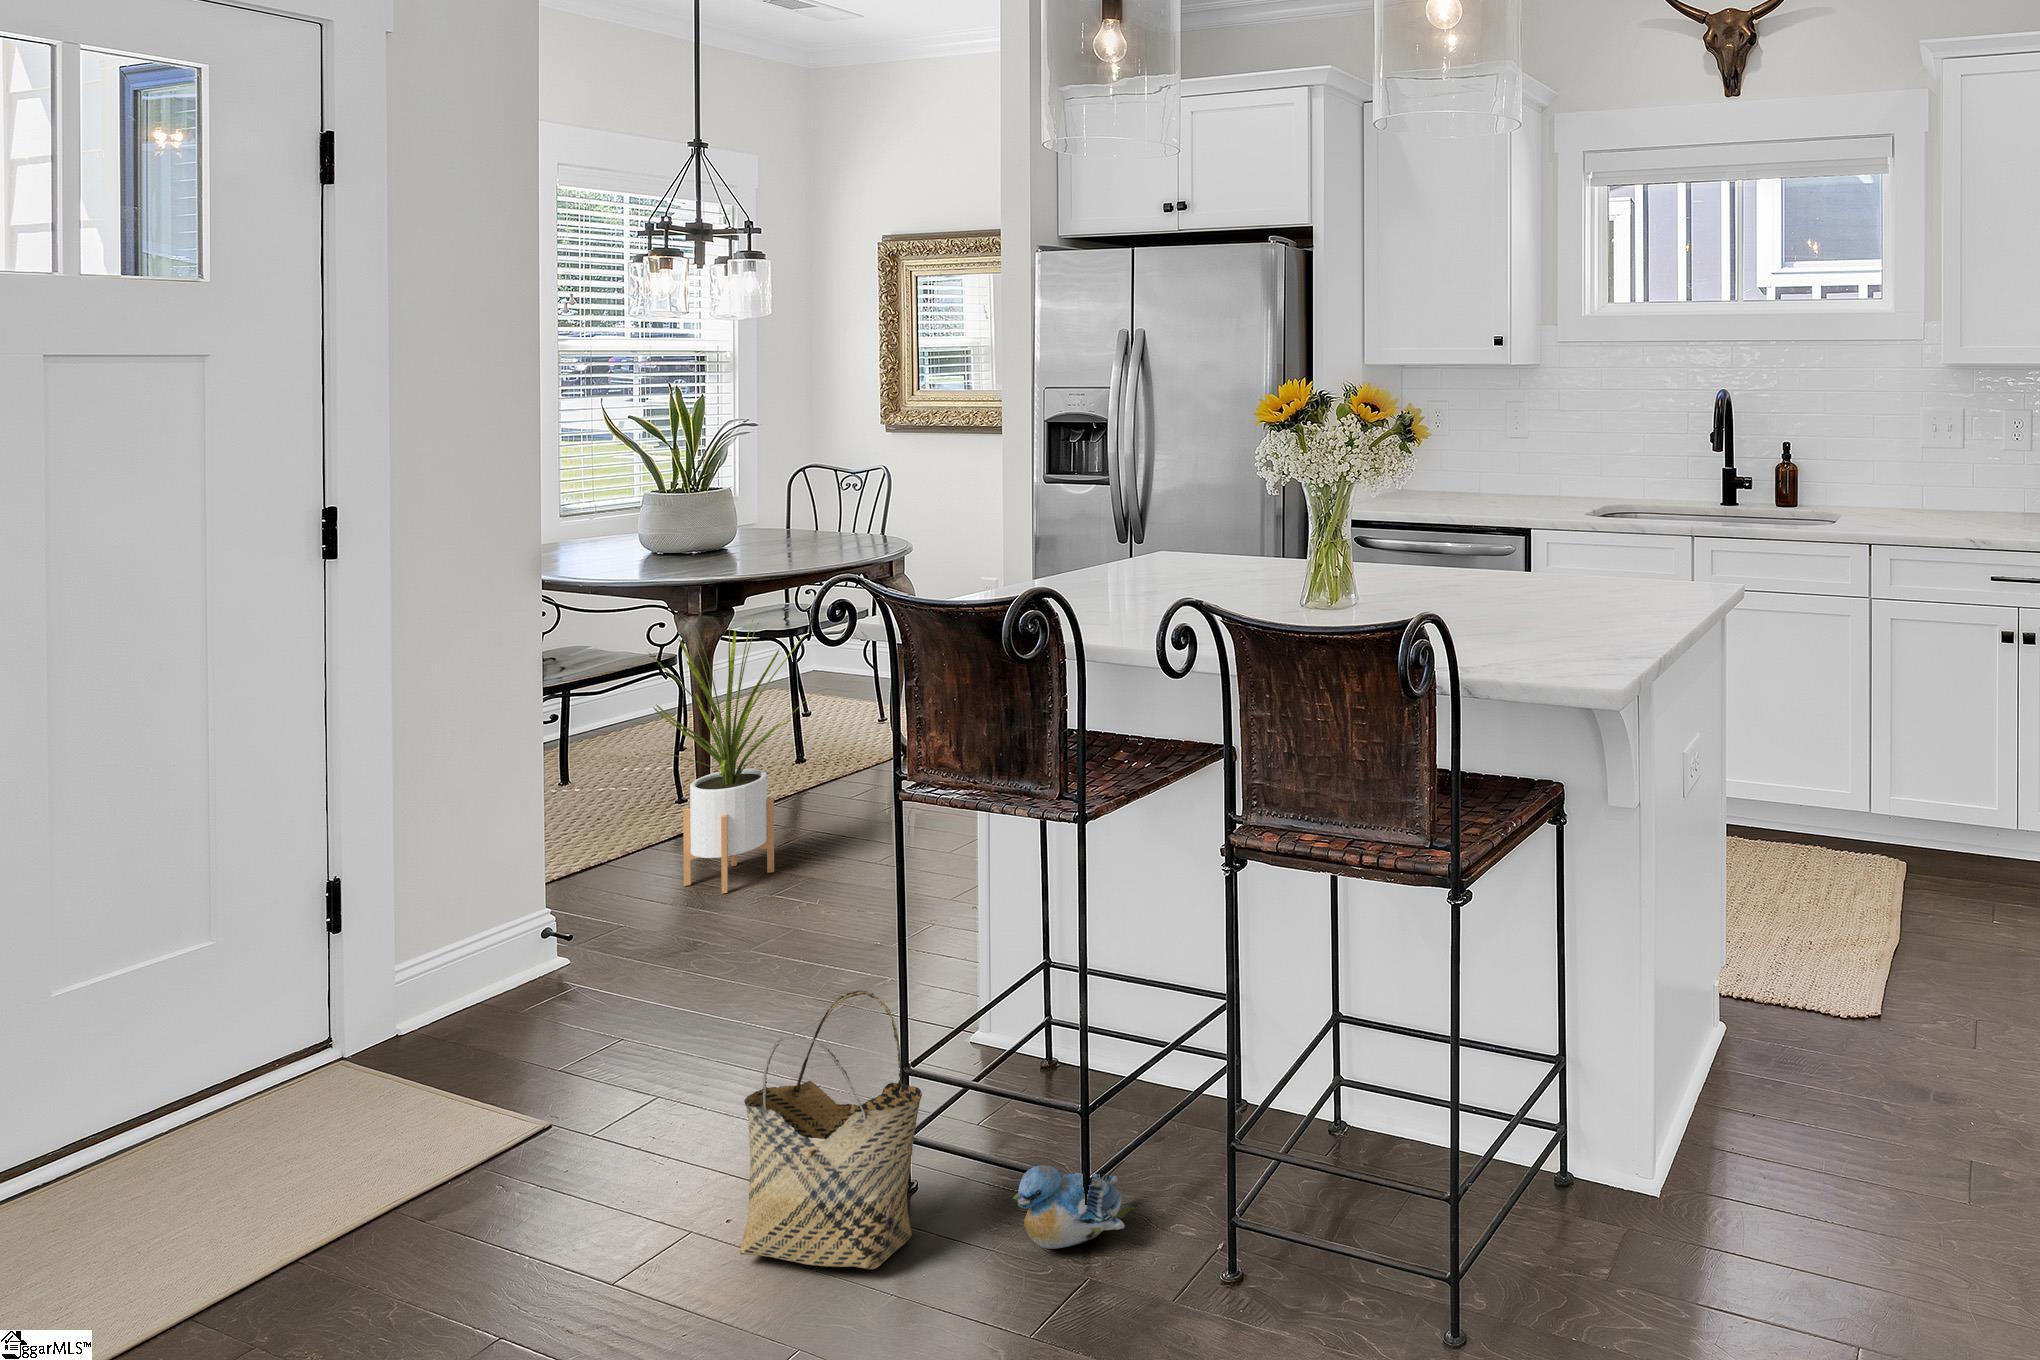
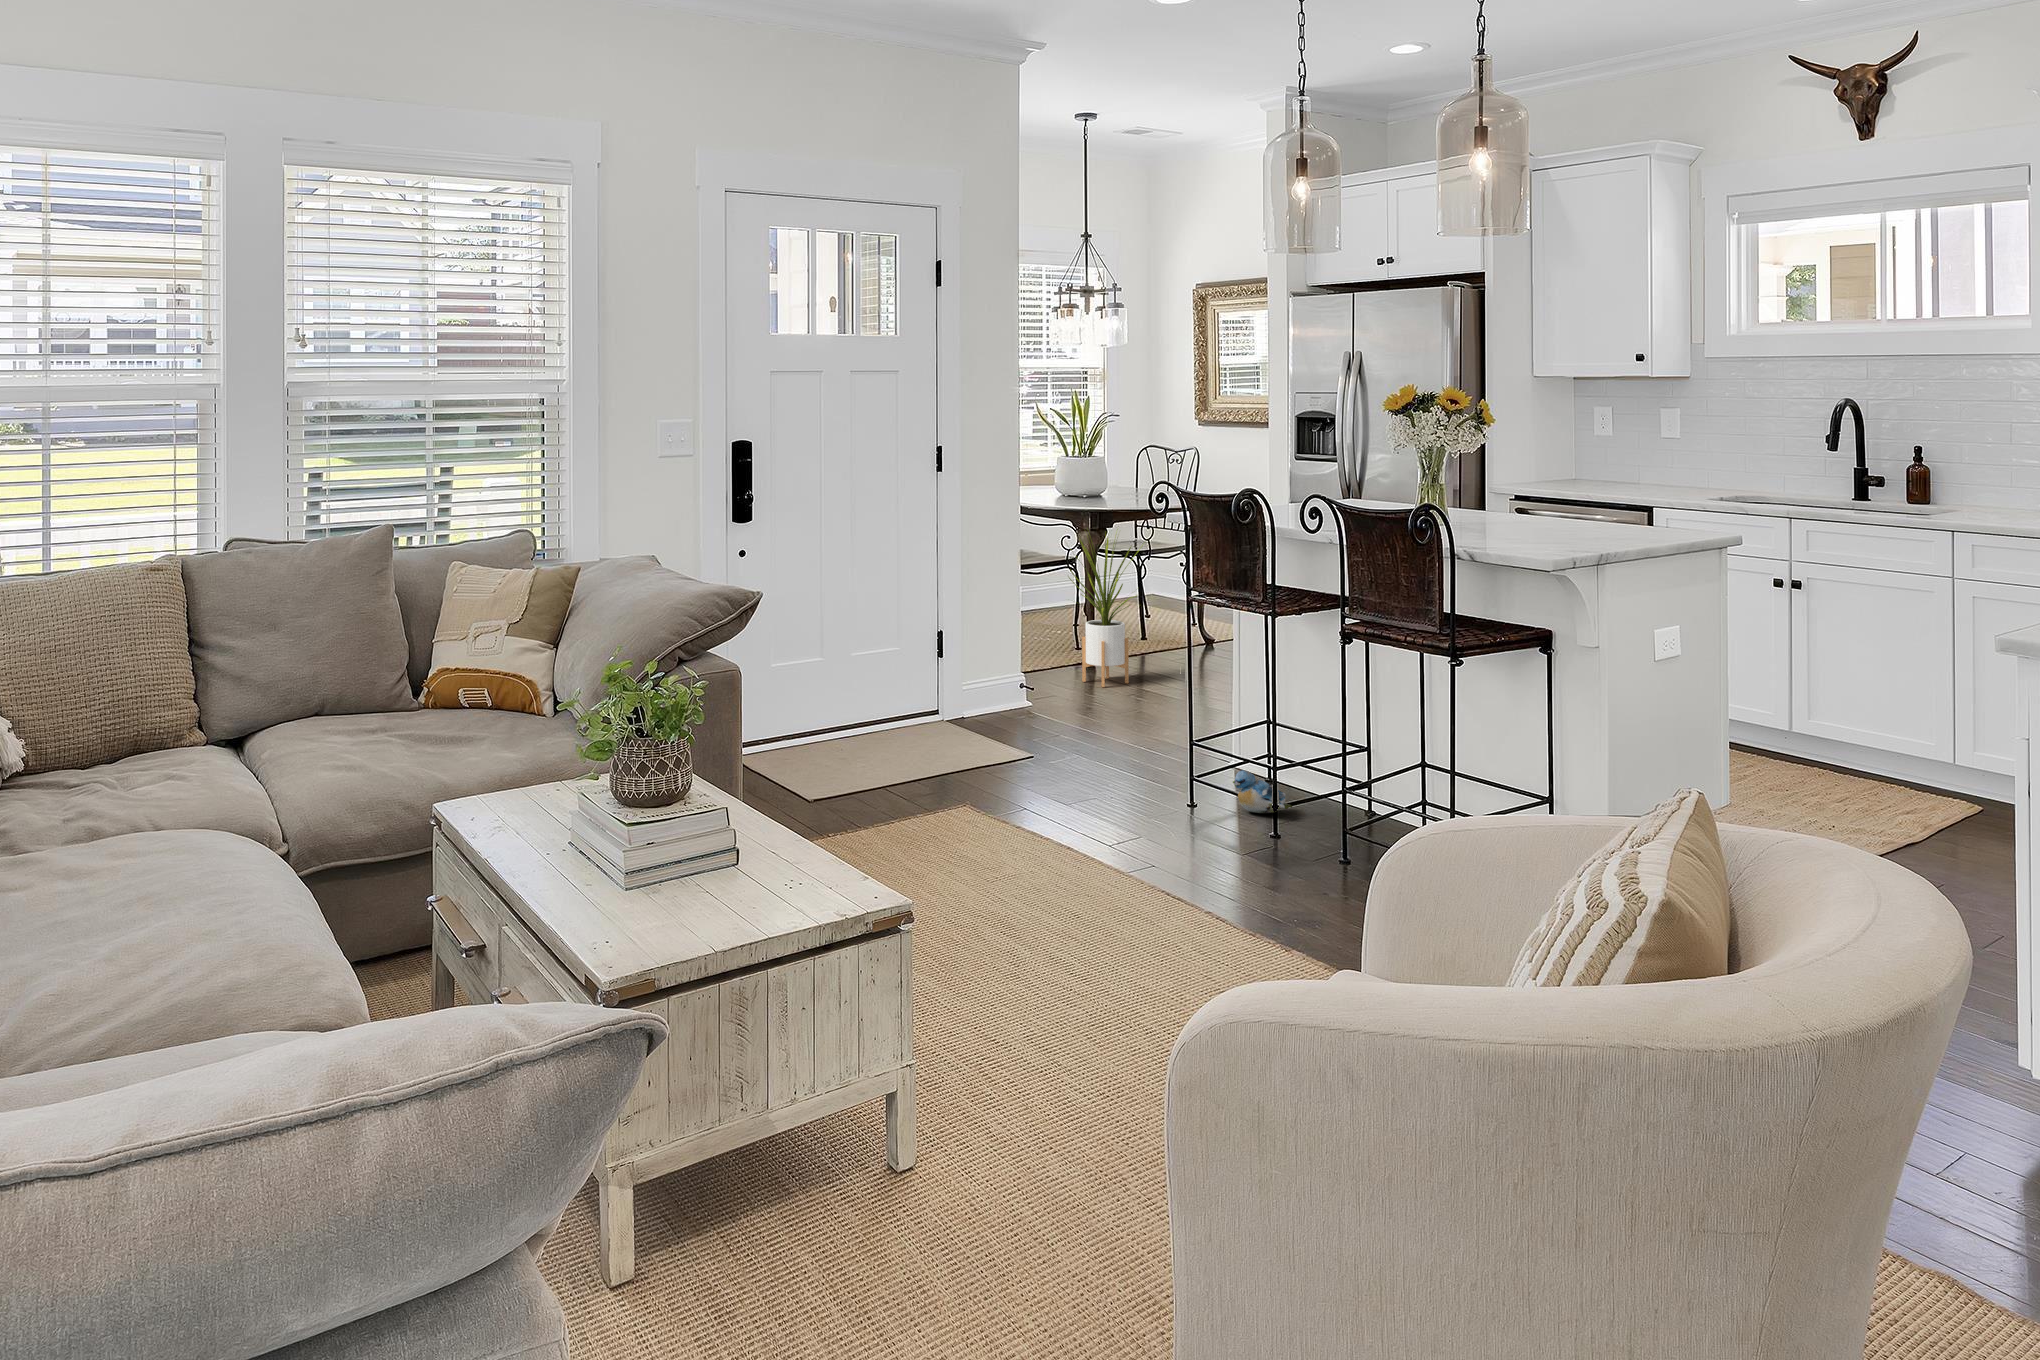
woven basket: present [739,991,922,1269] -> none [1115,679,1193,800]

